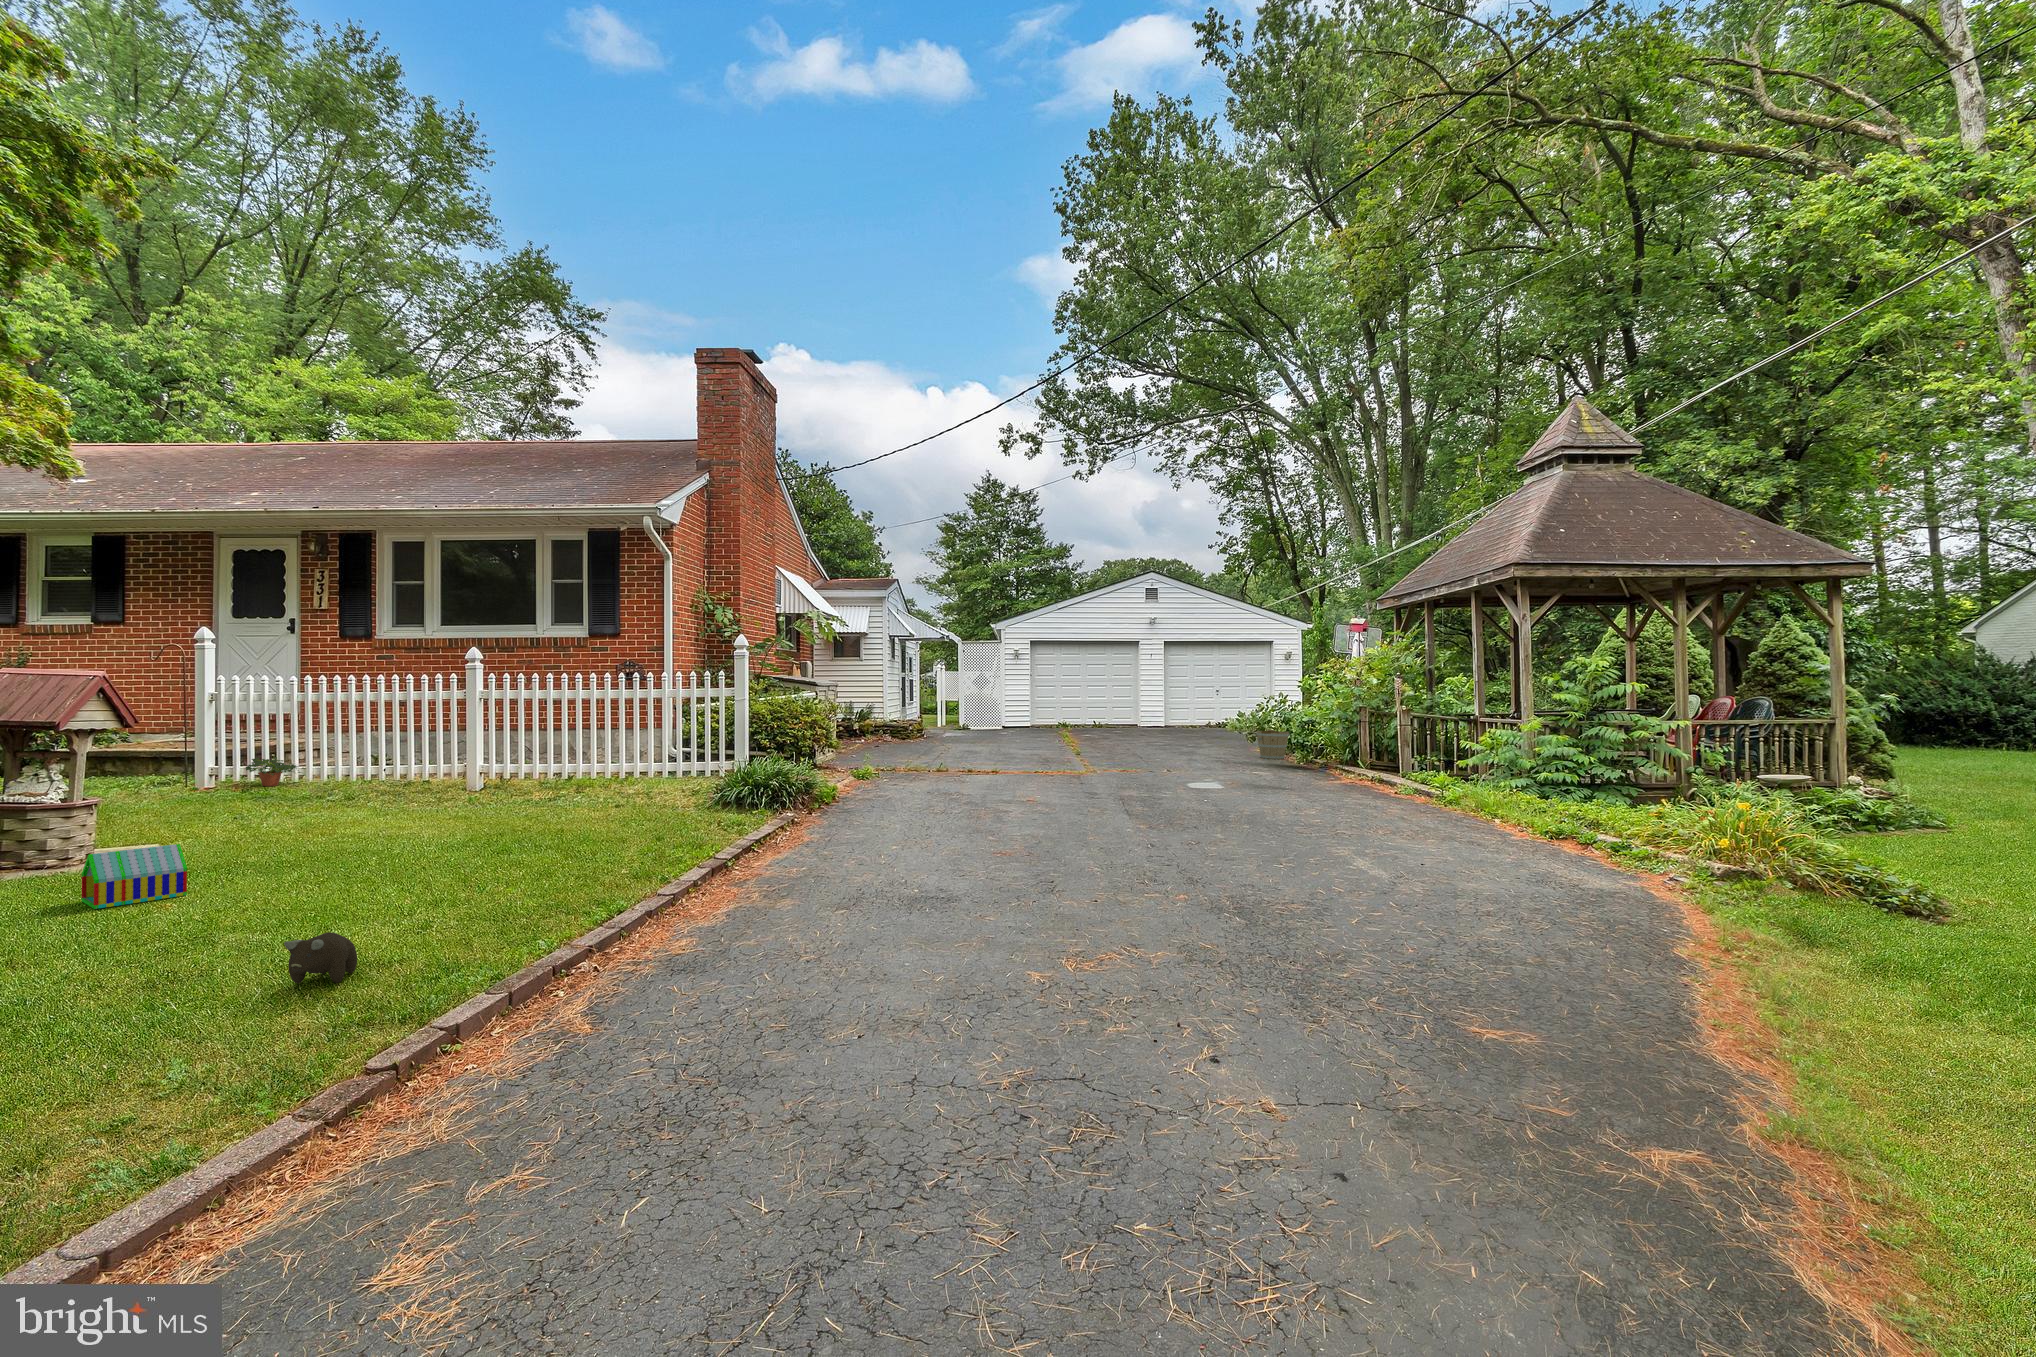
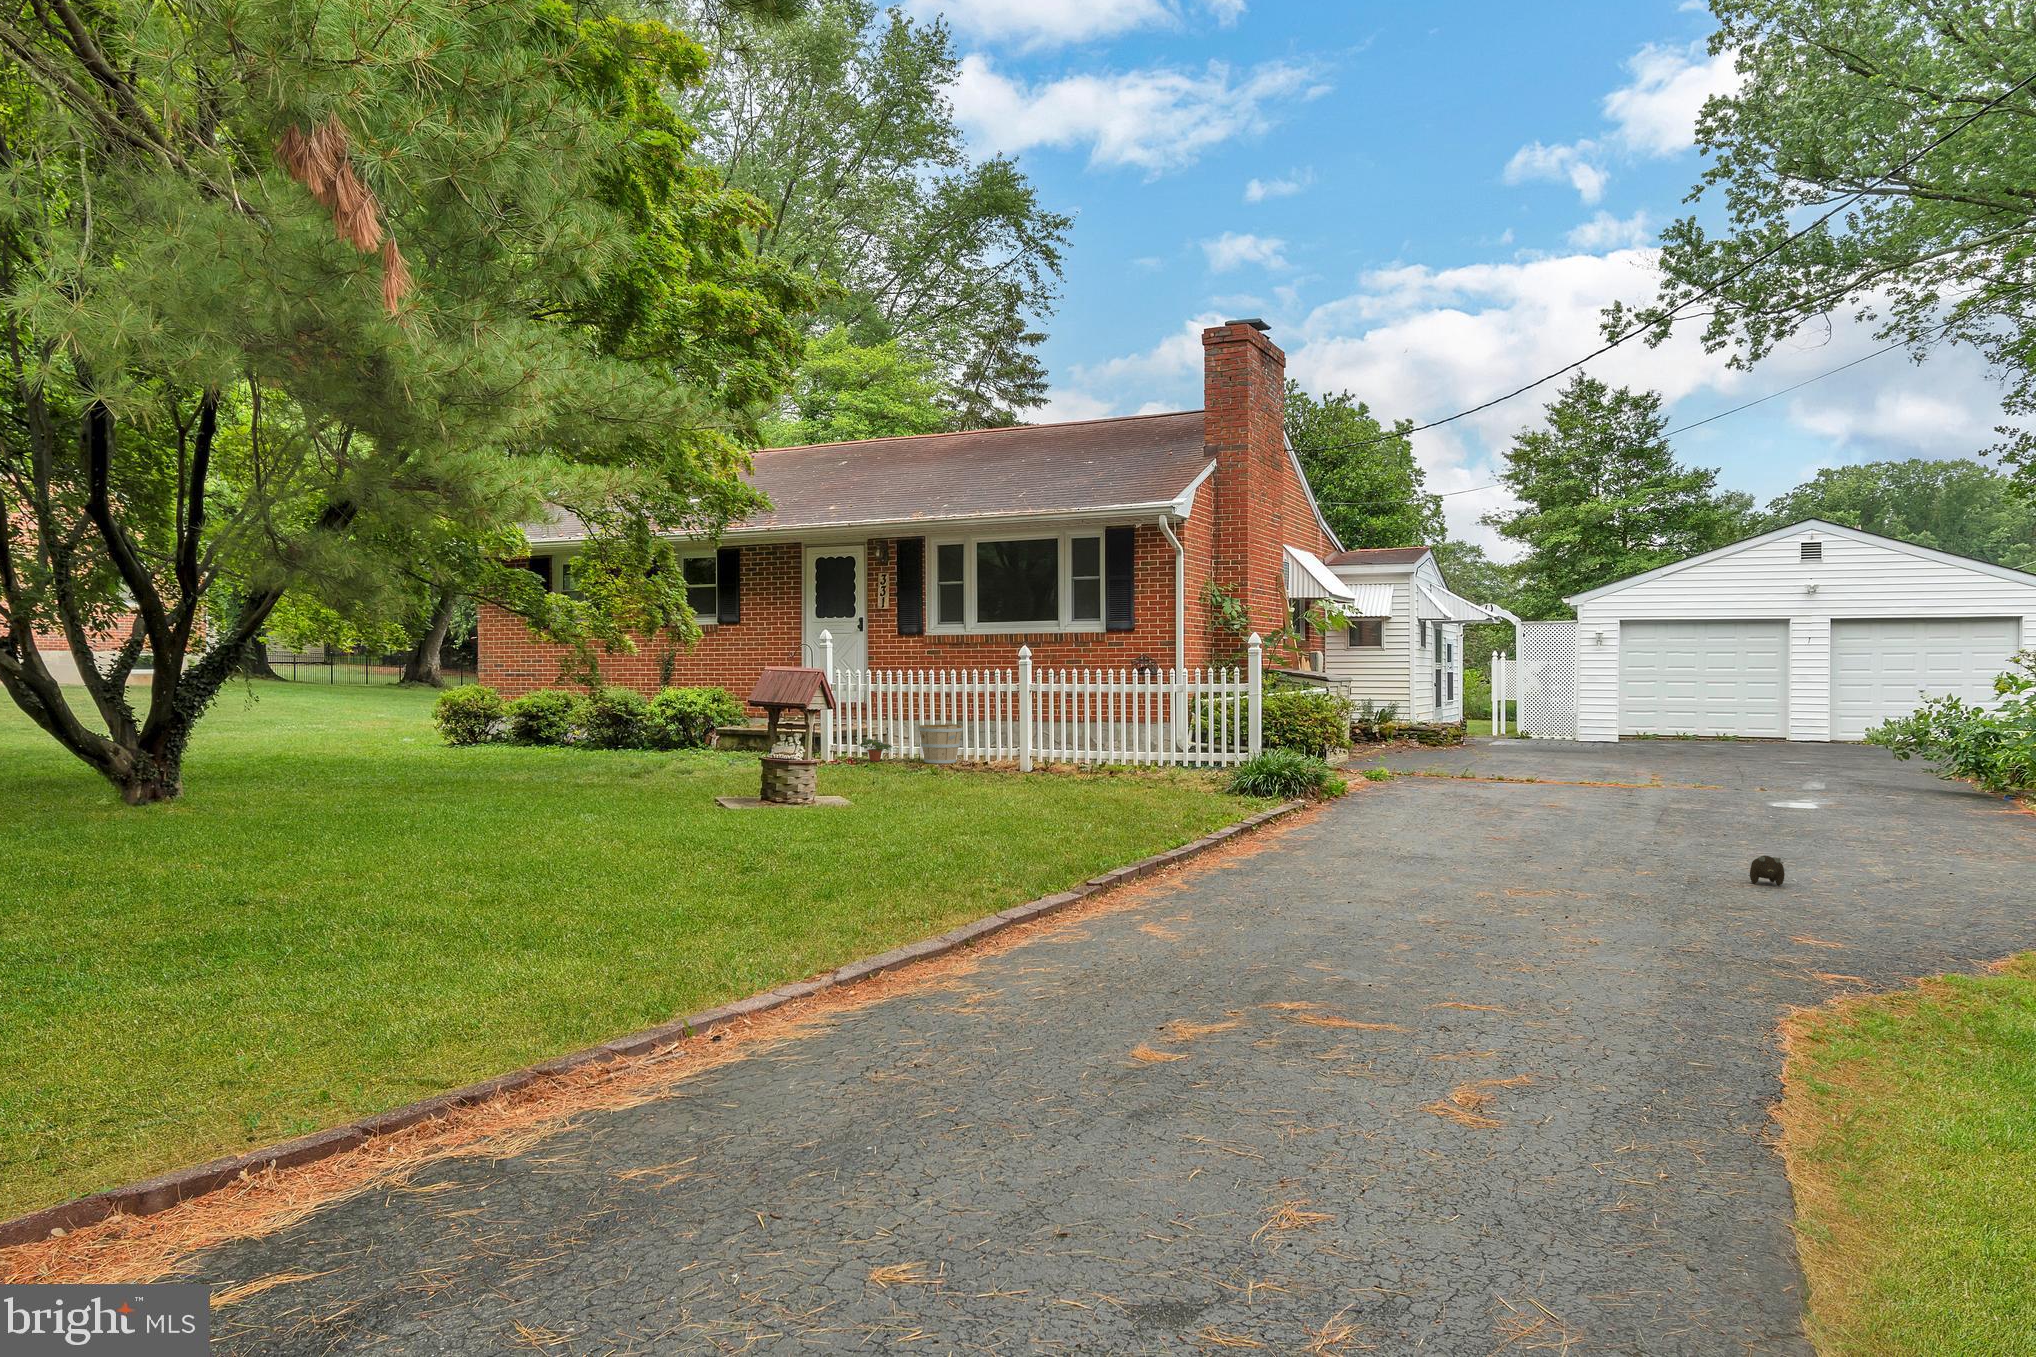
wooden bucket: present [1256,730,1289,759] -> present [918,723,963,764]
toy house: present [81,844,187,909] -> none [866,783,917,818]
plush toy: present [284,932,357,984] -> present [1750,855,1785,885]

